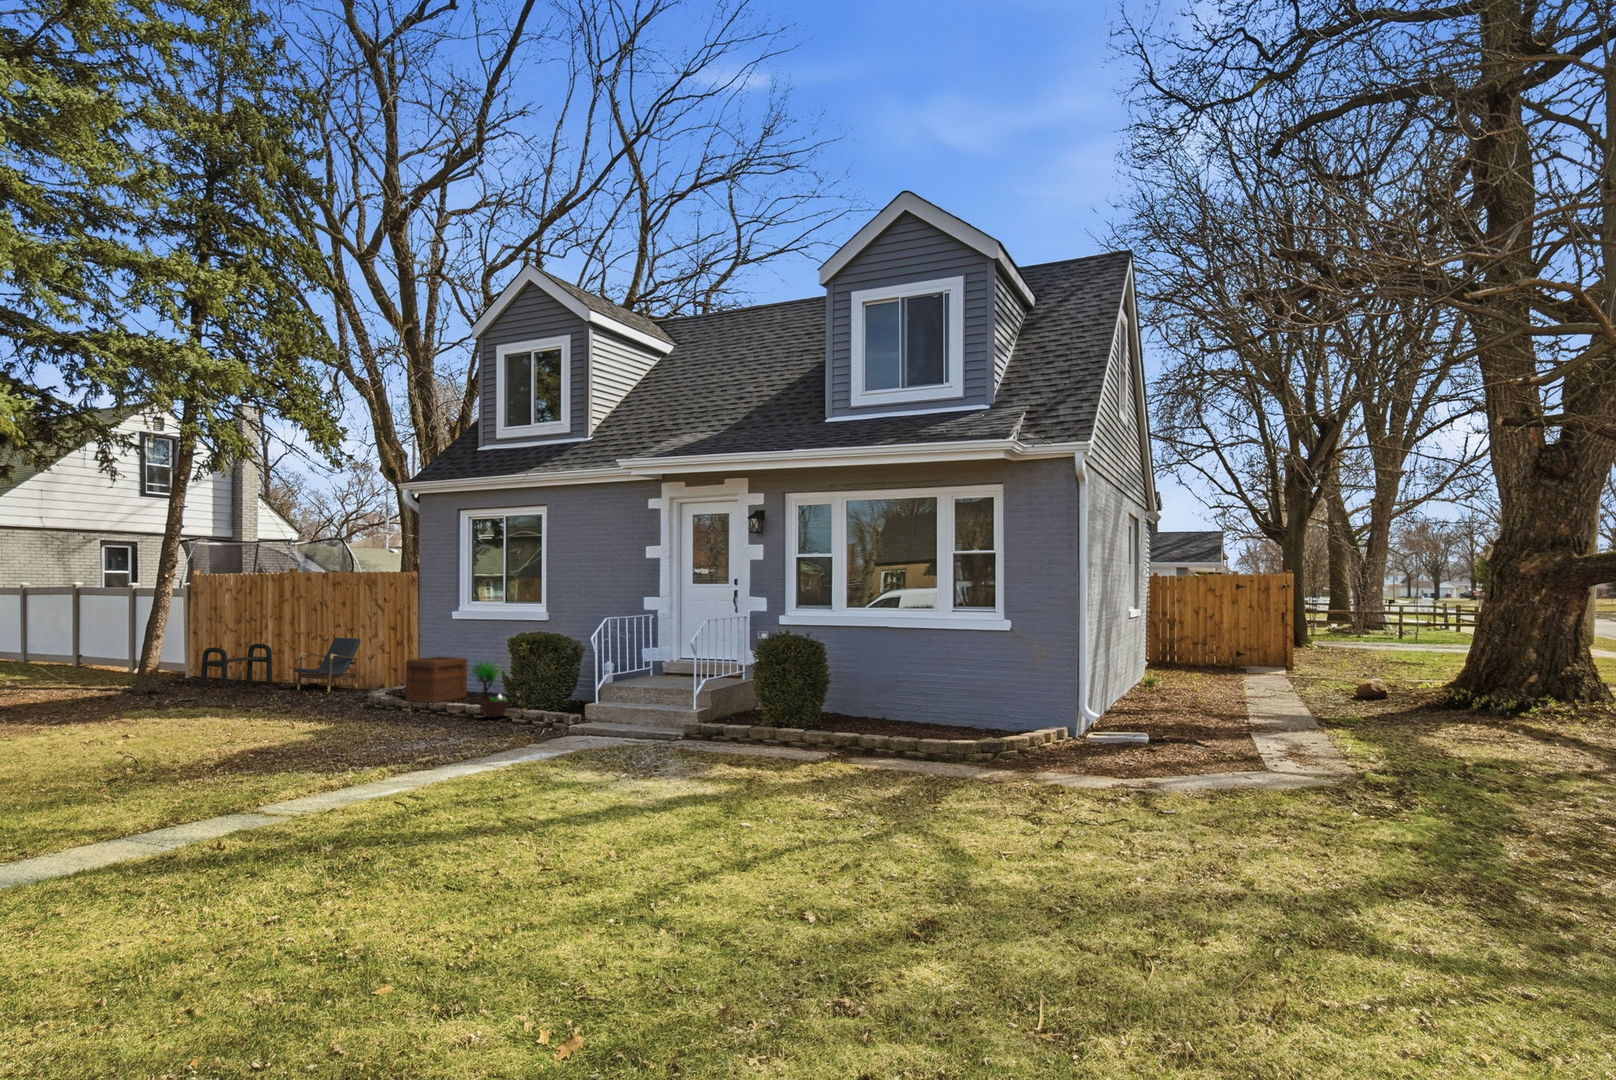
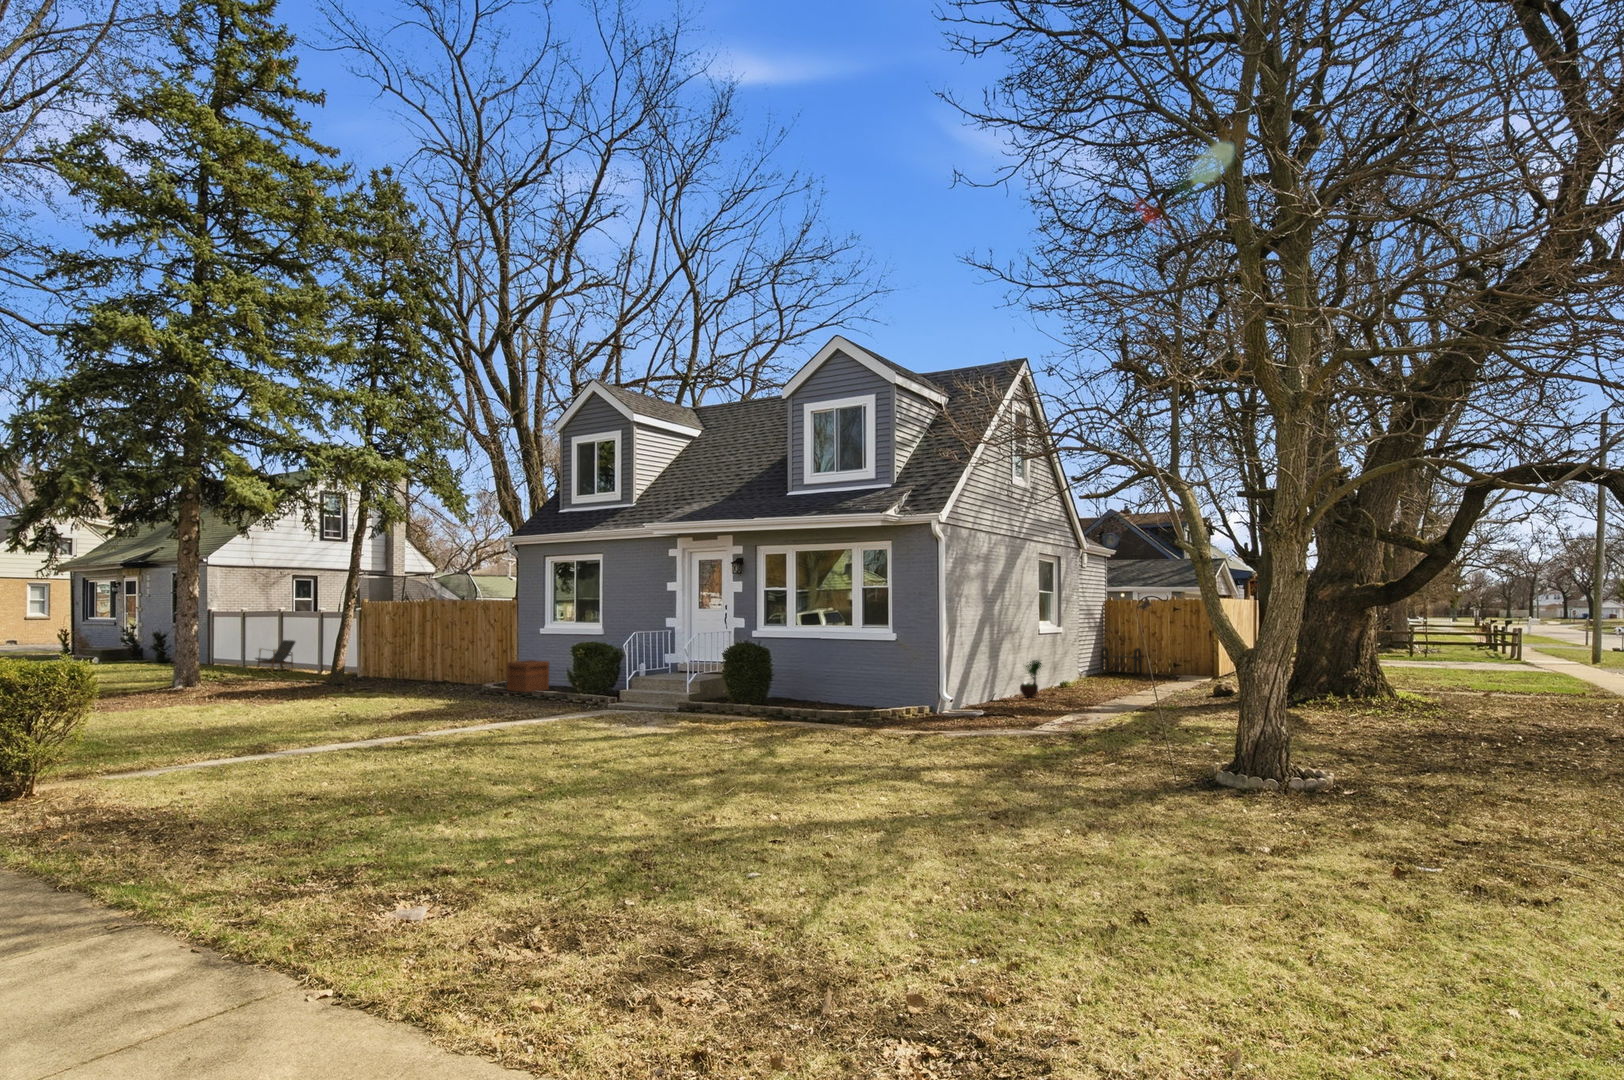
lounge chair: present [294,638,361,692] -> present [256,640,295,670]
bench: present [201,644,272,688] -> present [1100,647,1142,675]
potted tree: present [471,662,509,718] -> present [1020,660,1042,697]

